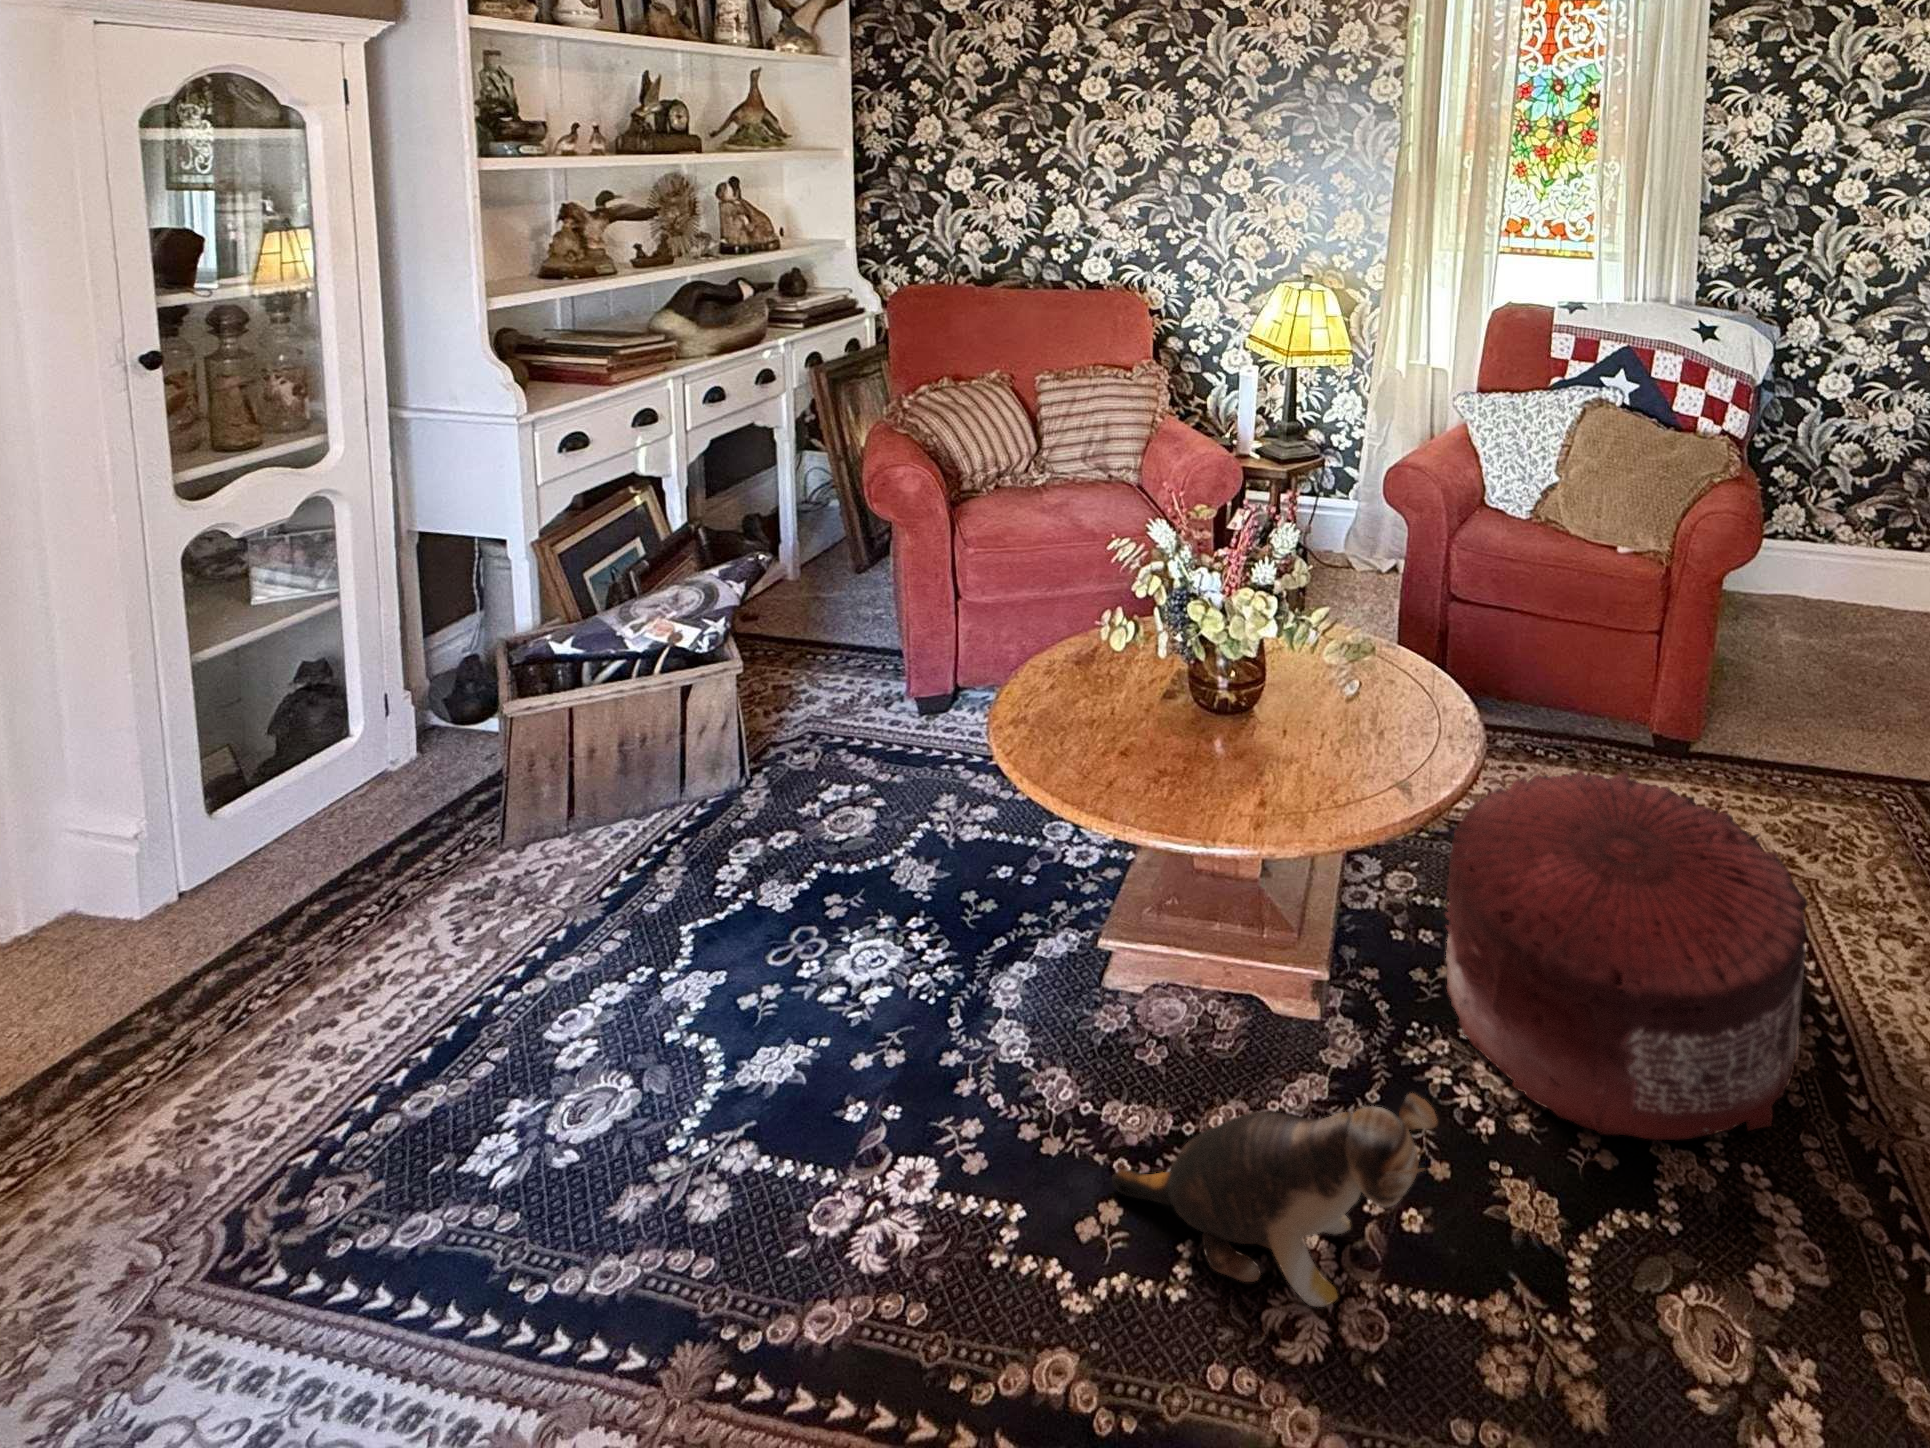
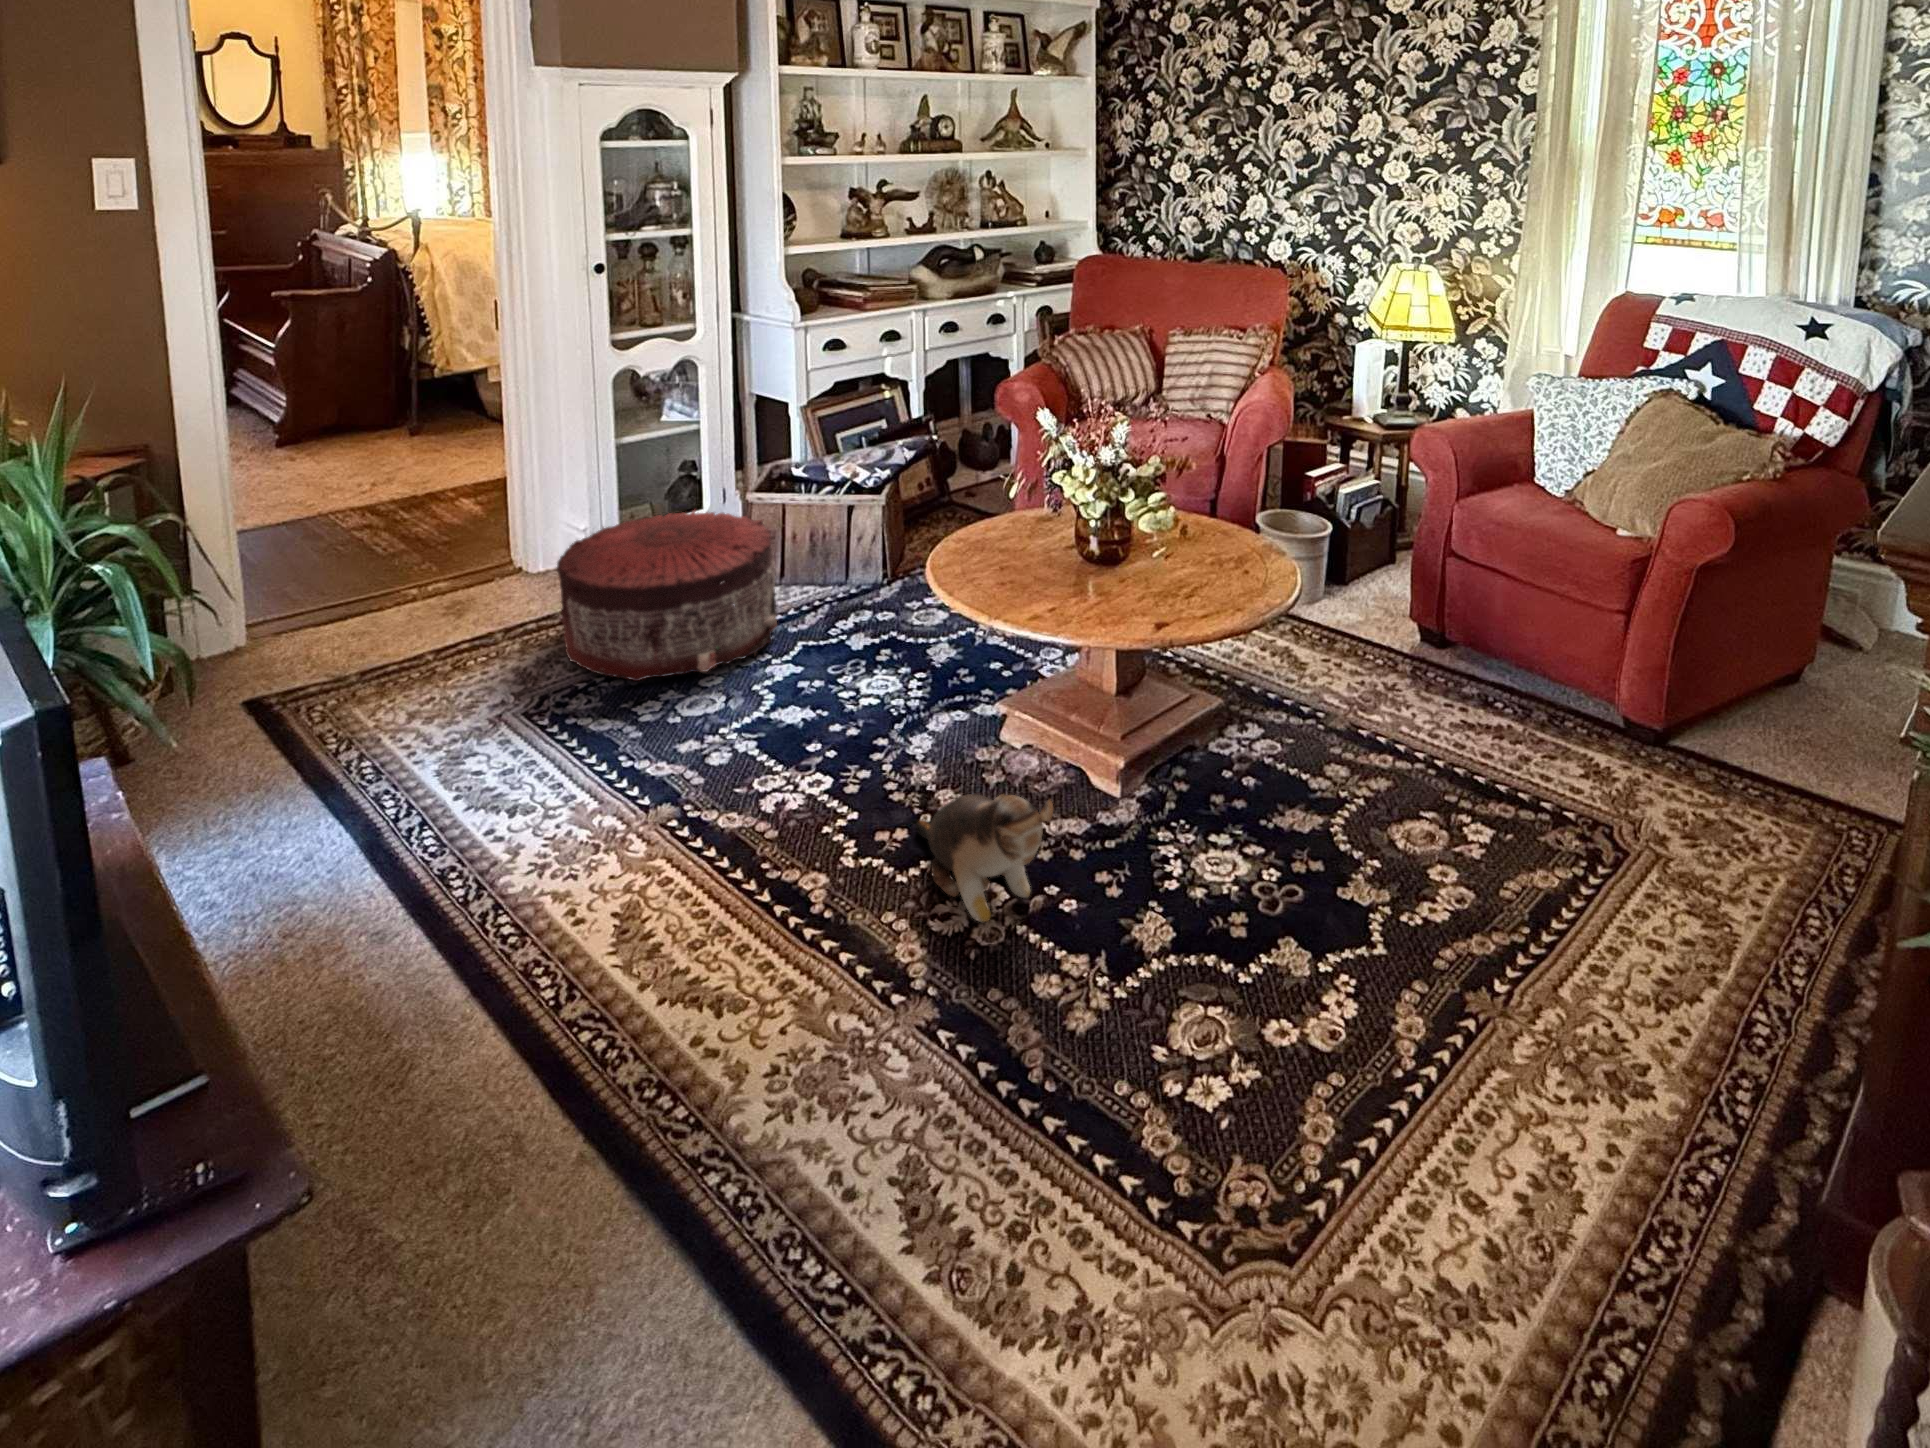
pouf: present [1445,770,1808,1140] -> present [557,511,777,681]

